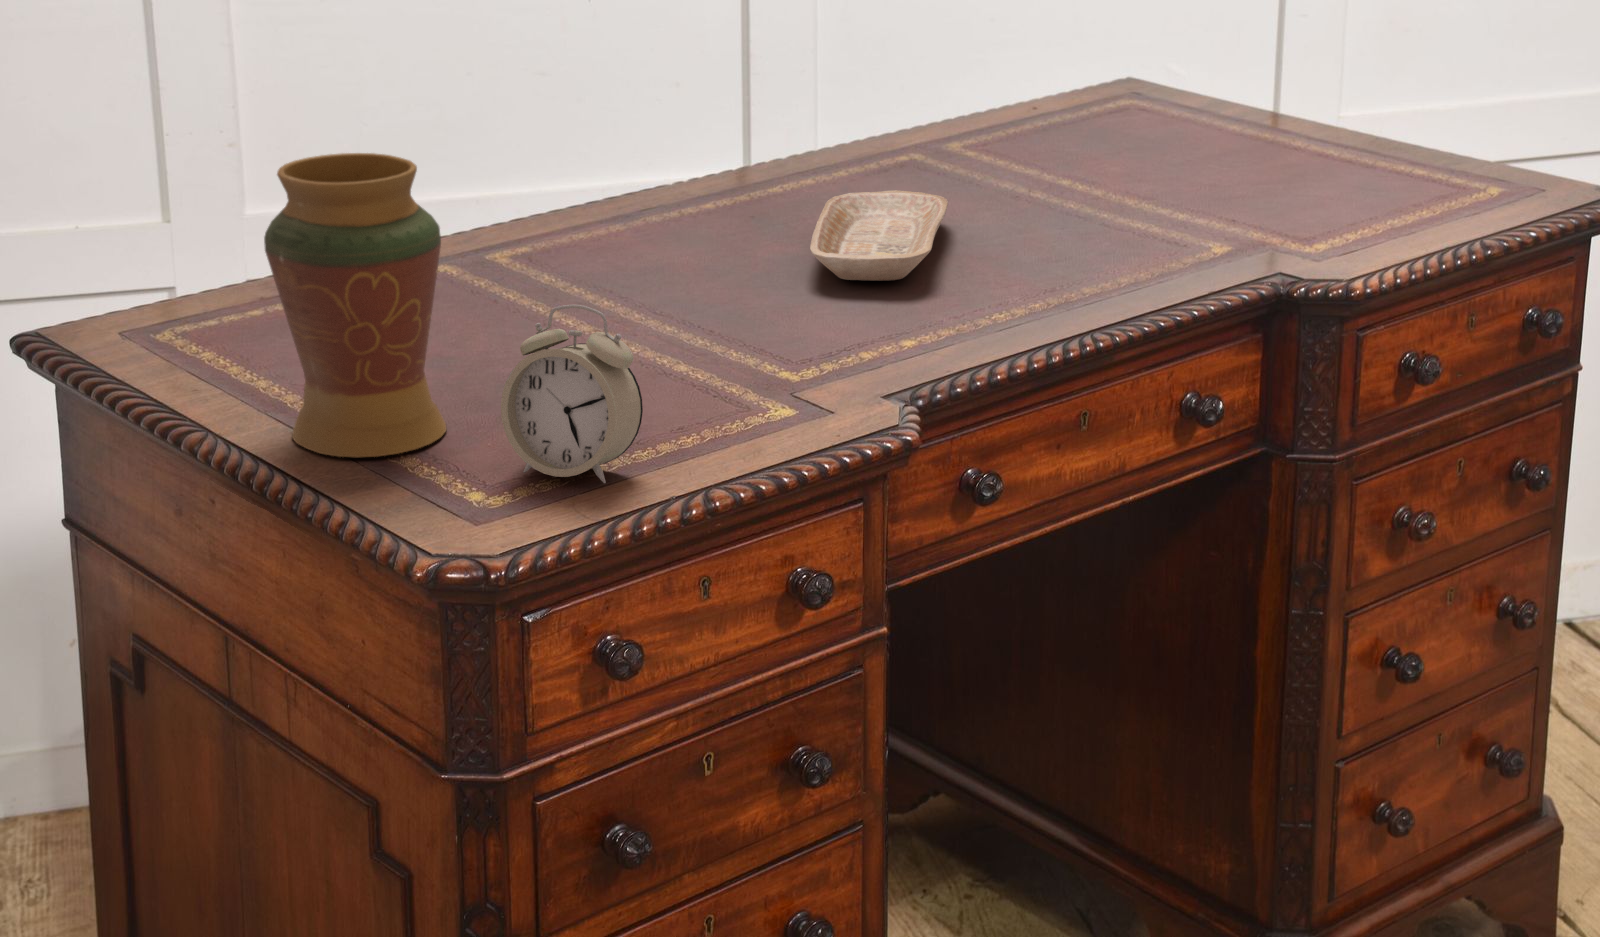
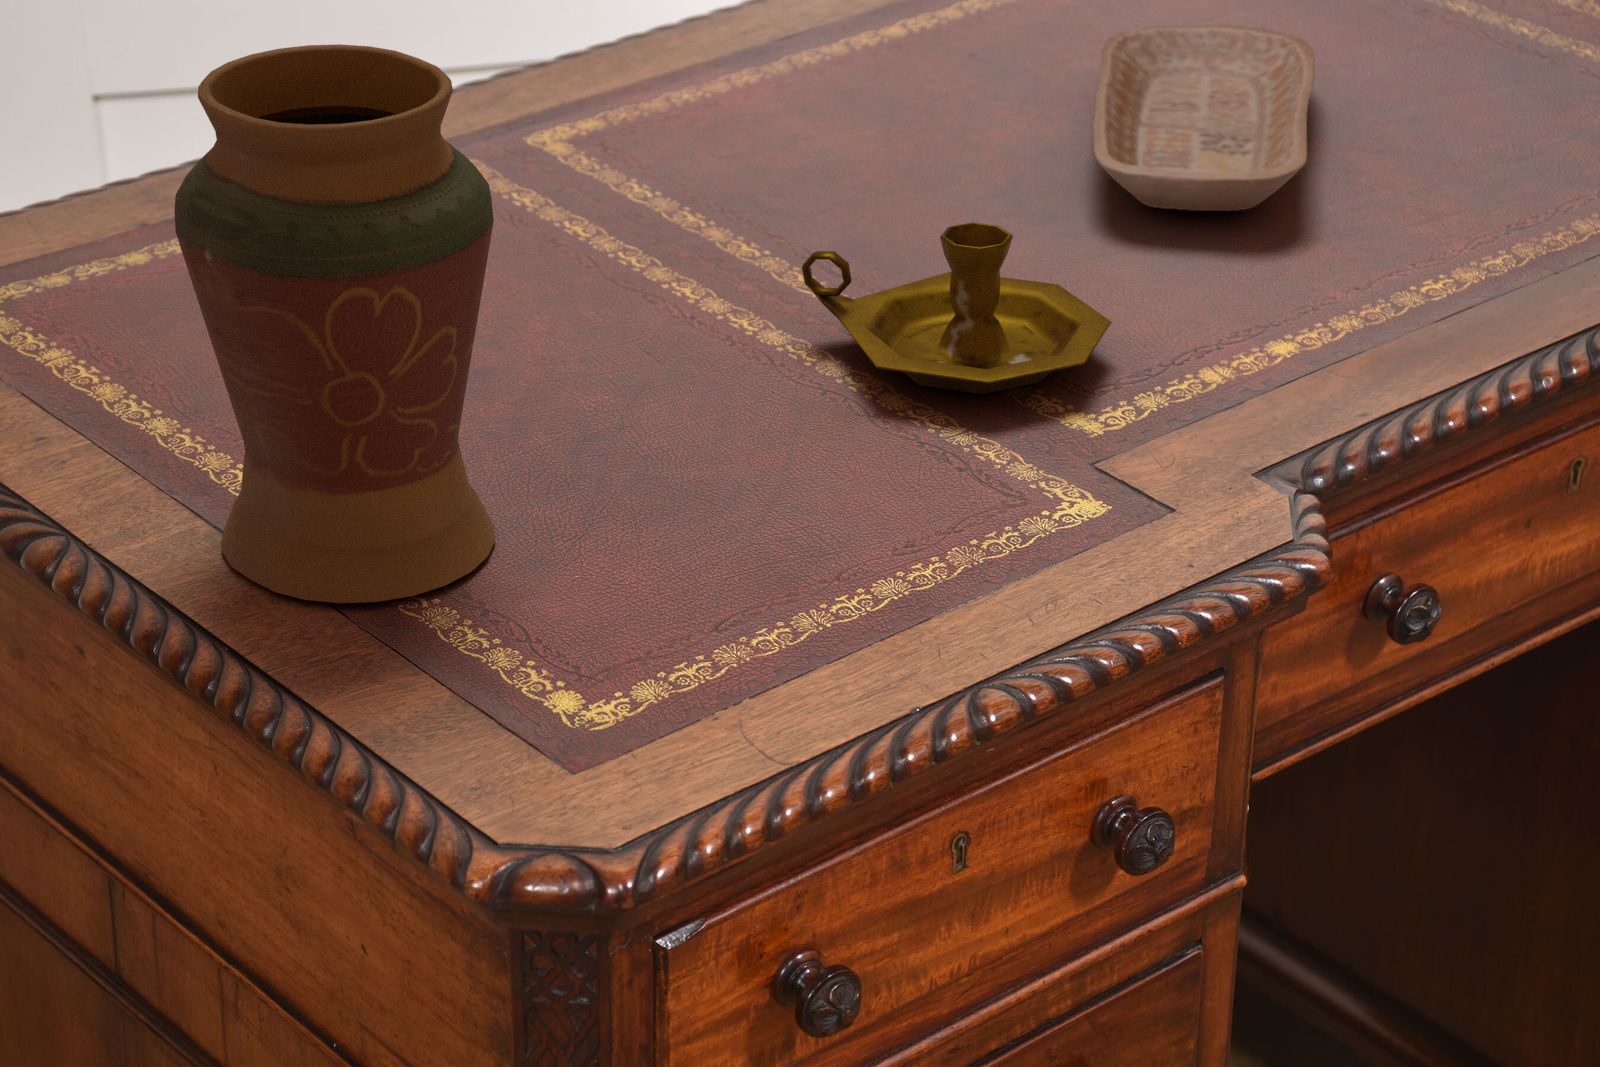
candlestick: none [632,270,808,364] -> present [802,222,1112,394]
alarm clock: present [501,305,643,483] -> none [606,353,861,676]

